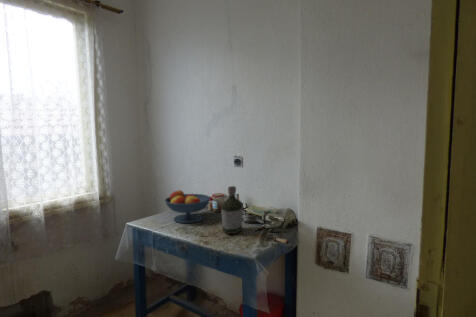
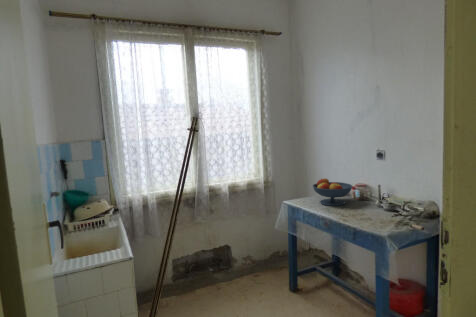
bottle: present [221,186,243,234] -> none [360,176,381,217]

